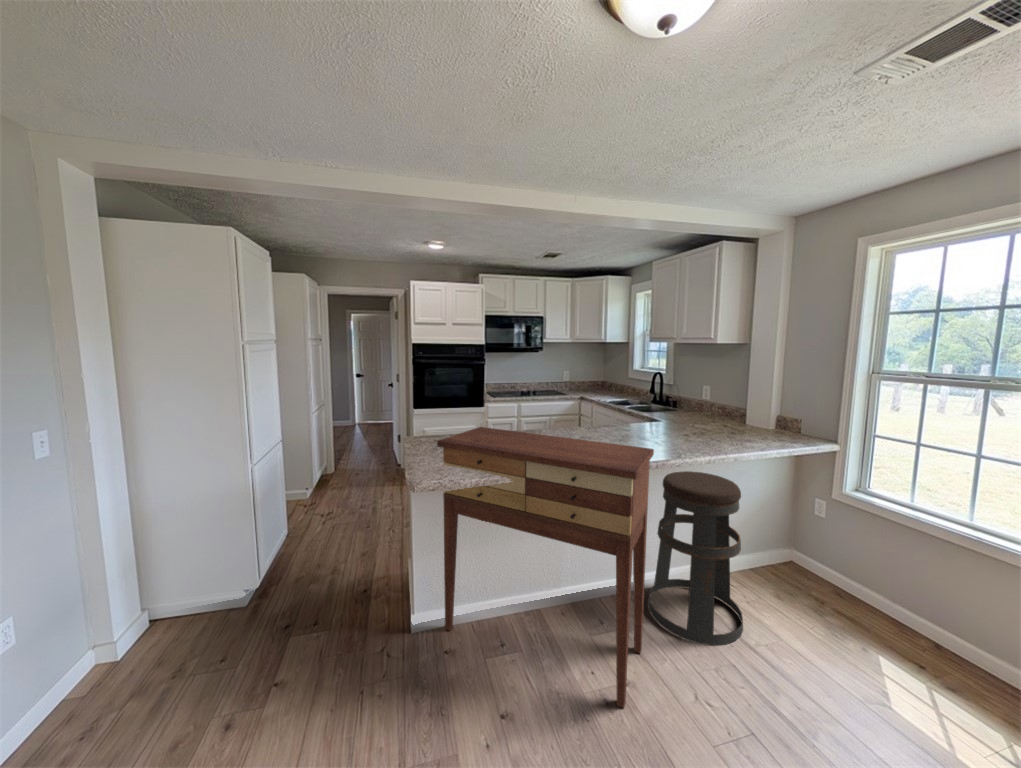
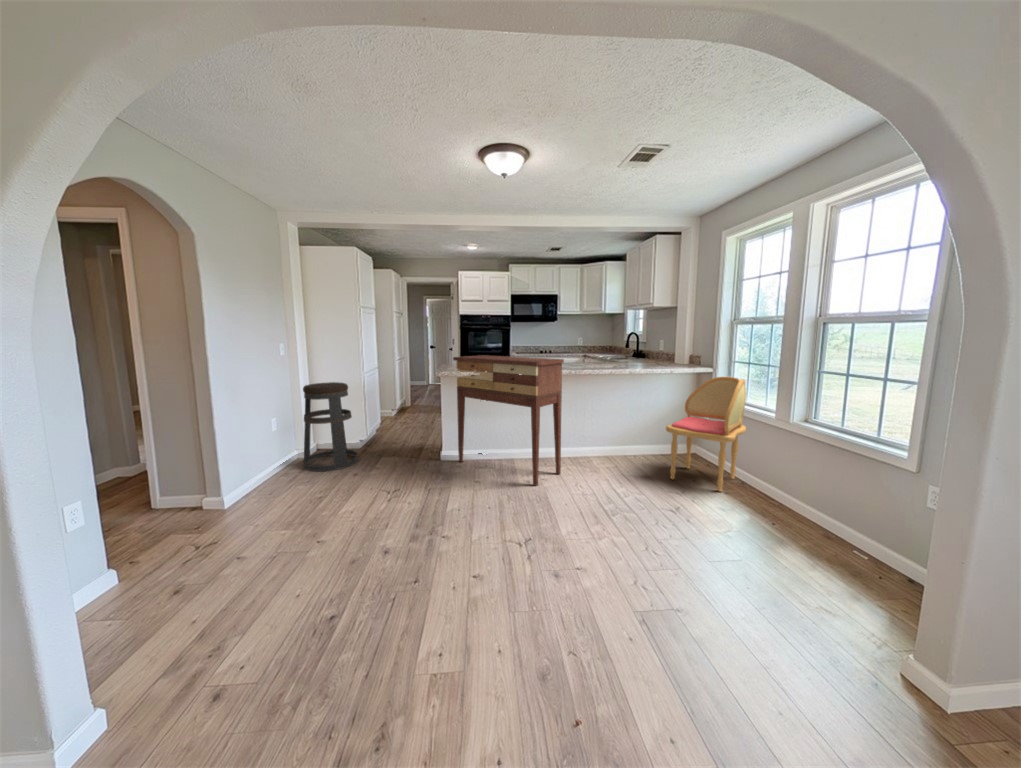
dining chair: none [809,465,963,679] -> present [666,377,746,491]
bar stool: present [648,471,743,645] -> present [303,382,358,471]

